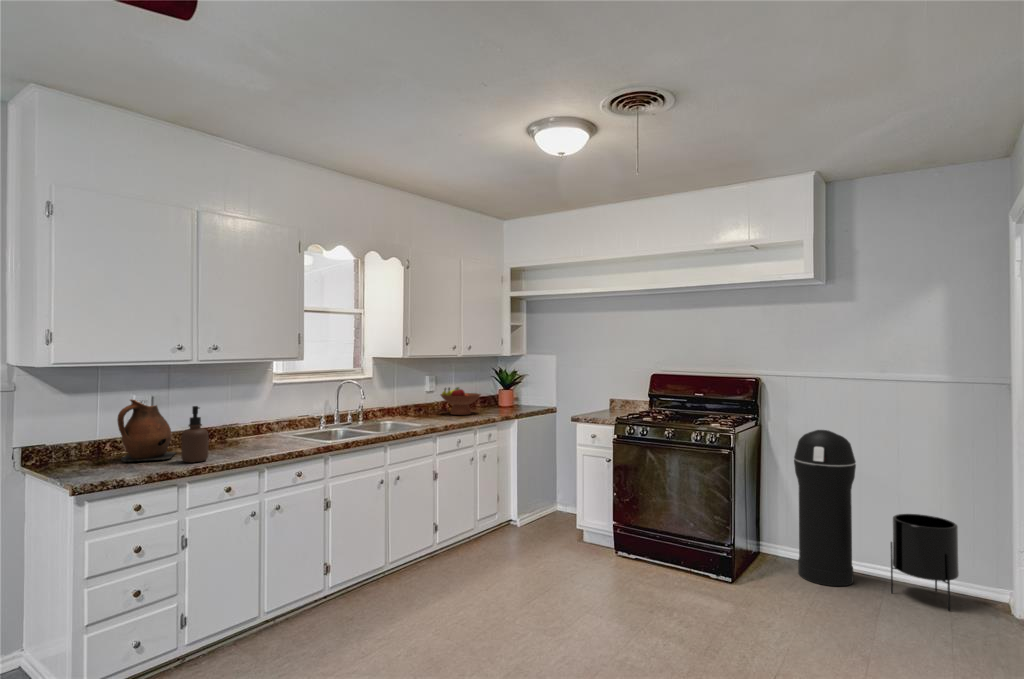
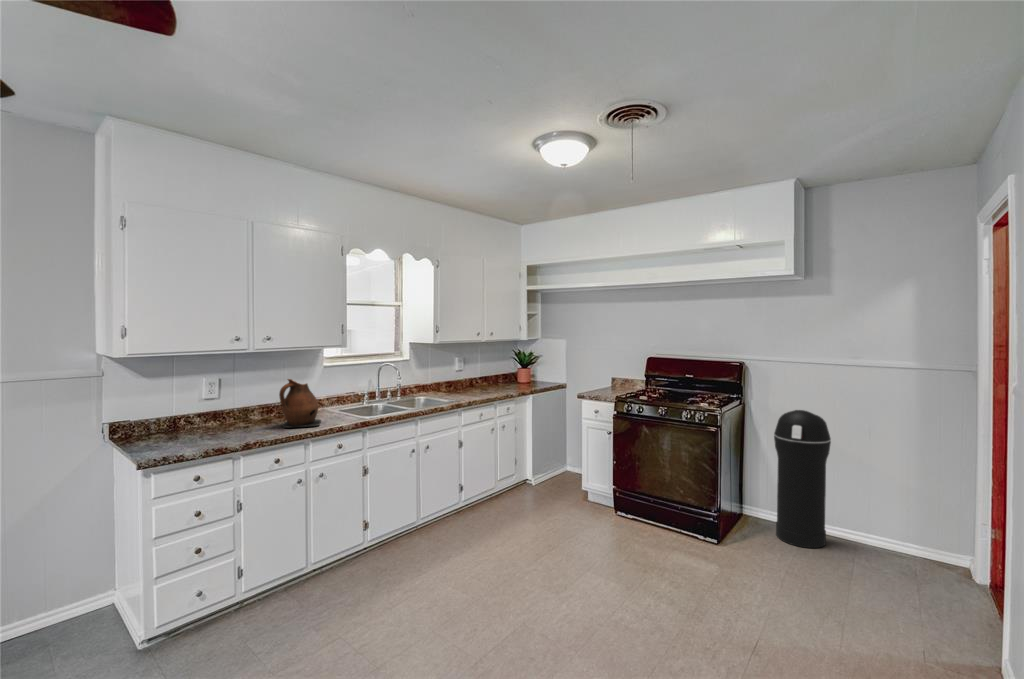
fruit bowl: present [441,387,481,415] -> none [467,368,502,391]
ceramic pitcher: present [117,400,176,461] -> present [279,379,321,427]
soap dispenser: present [181,406,209,463] -> none [238,390,261,438]
planter: present [891,514,959,611] -> none [860,486,925,575]

